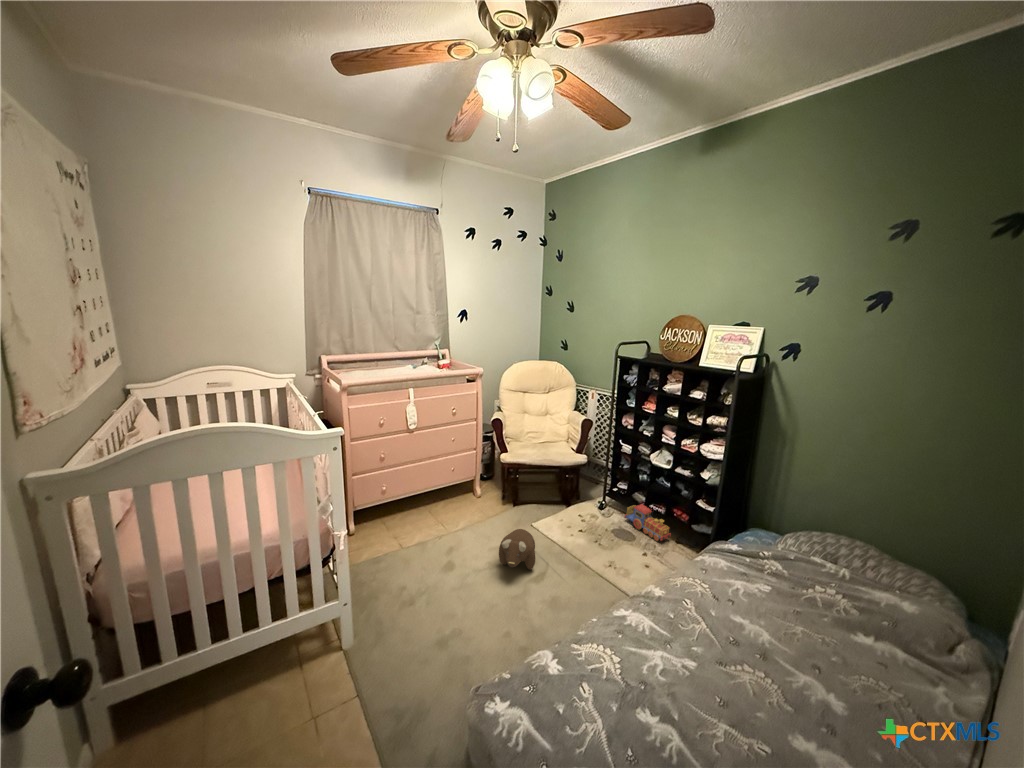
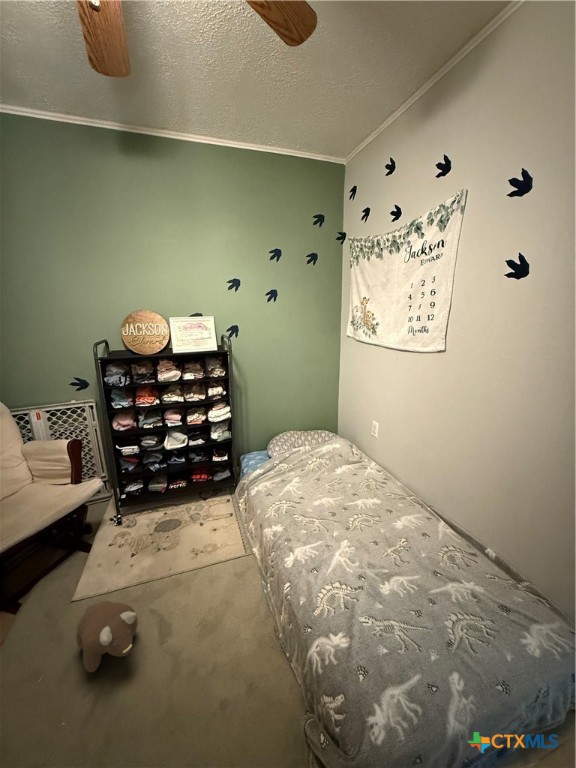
toy train: present [625,504,671,541] -> none [152,489,199,513]

